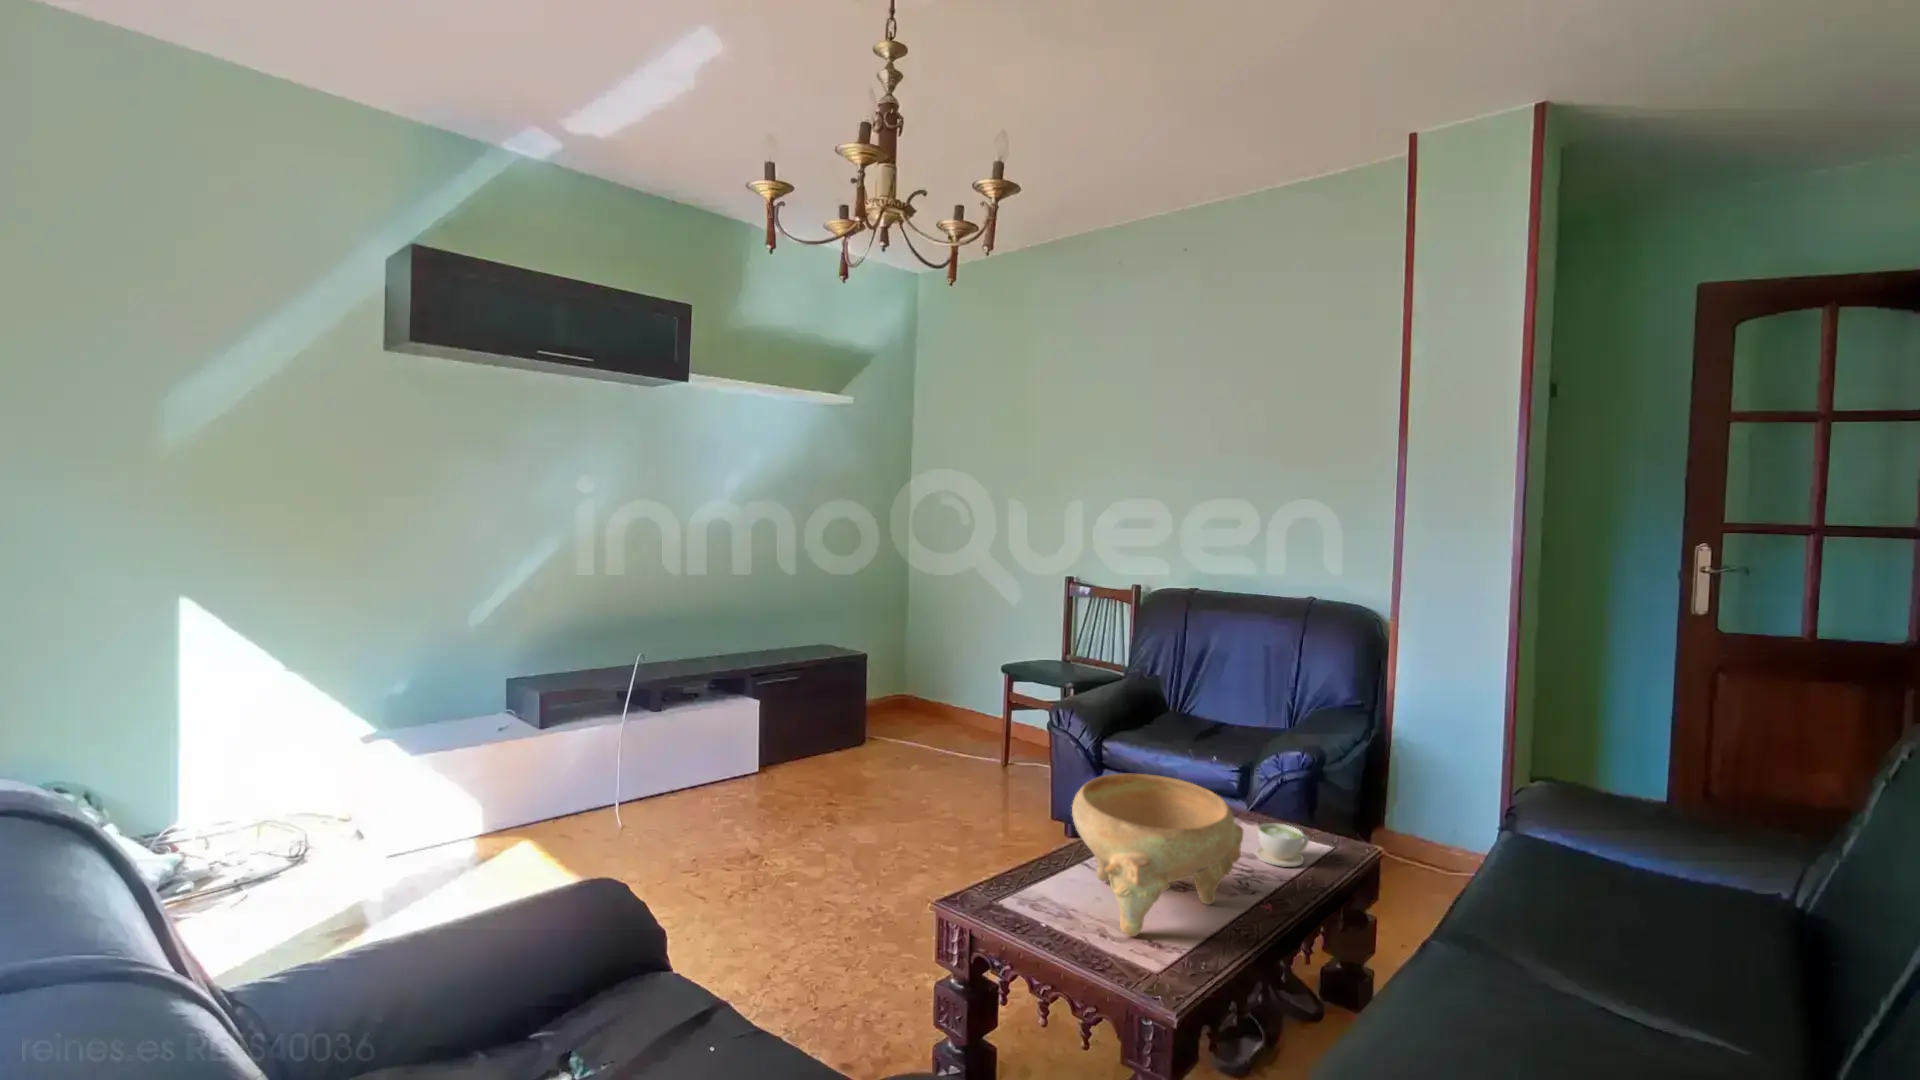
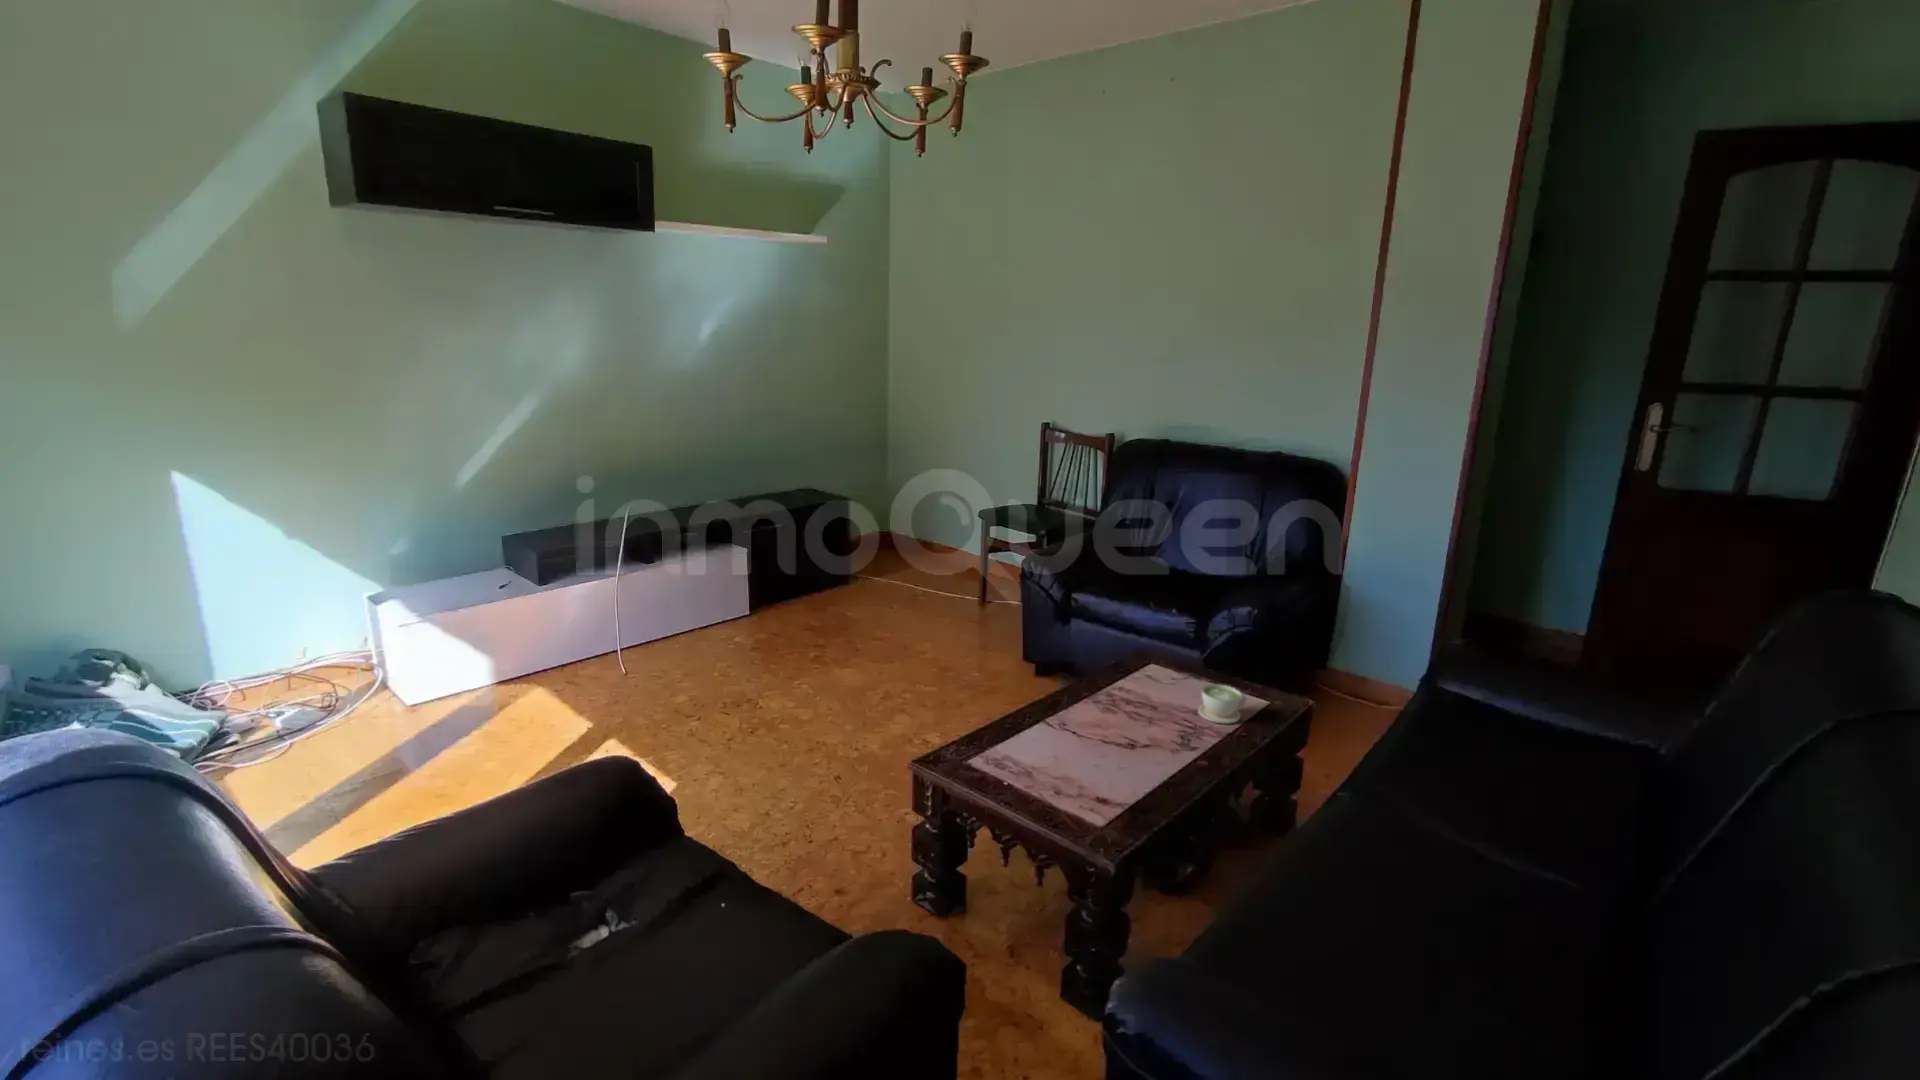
decorative bowl: present [1072,774,1243,936] -> none [1034,649,1185,793]

